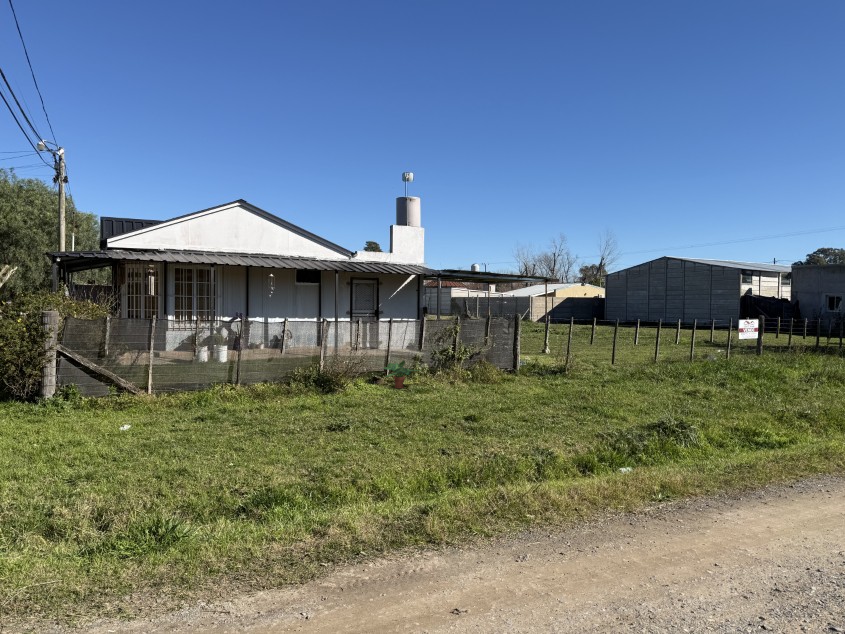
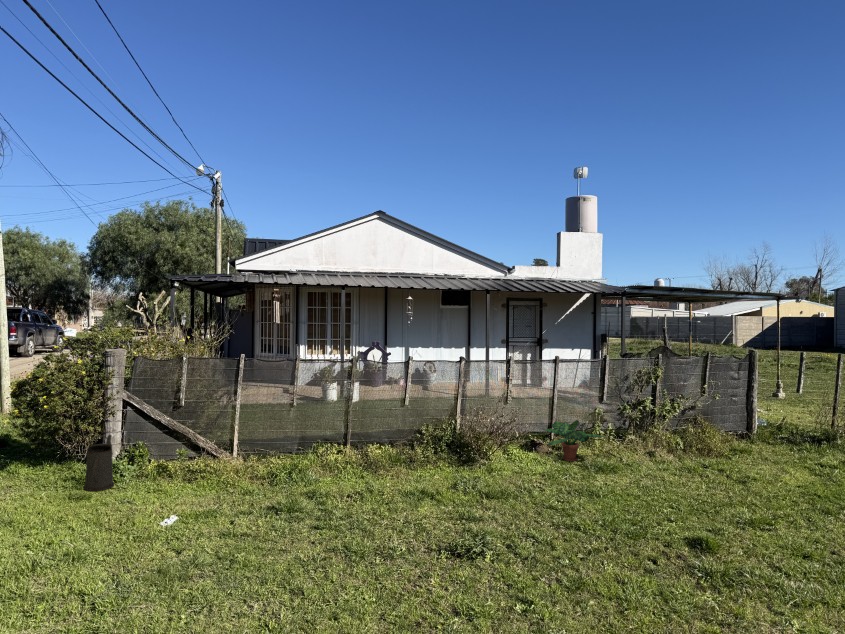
watering can: none [33,376,58,418] -> present [84,435,114,491]

